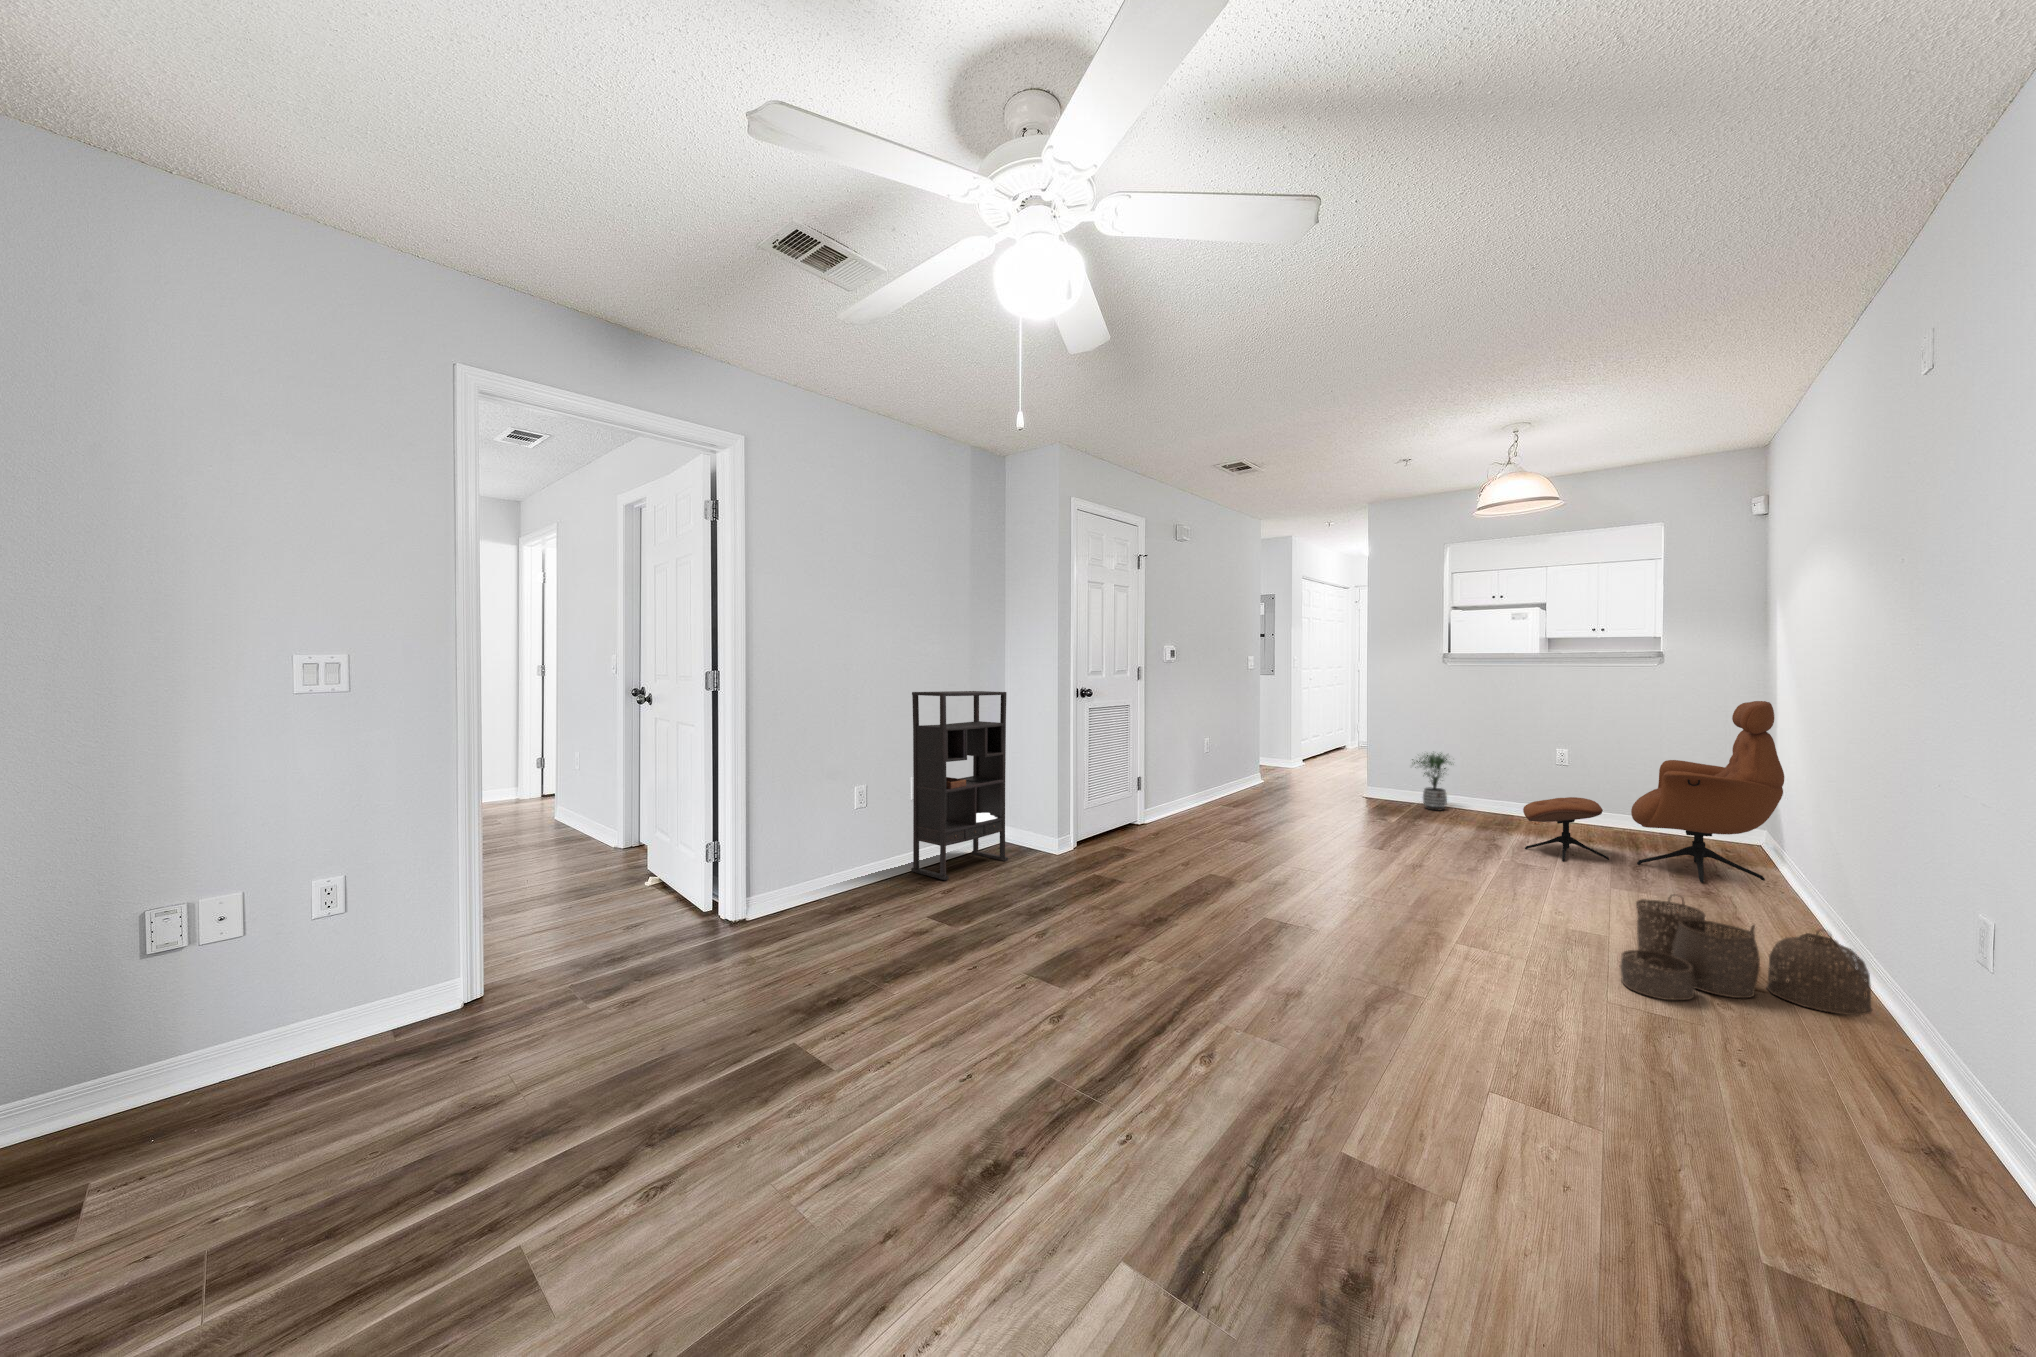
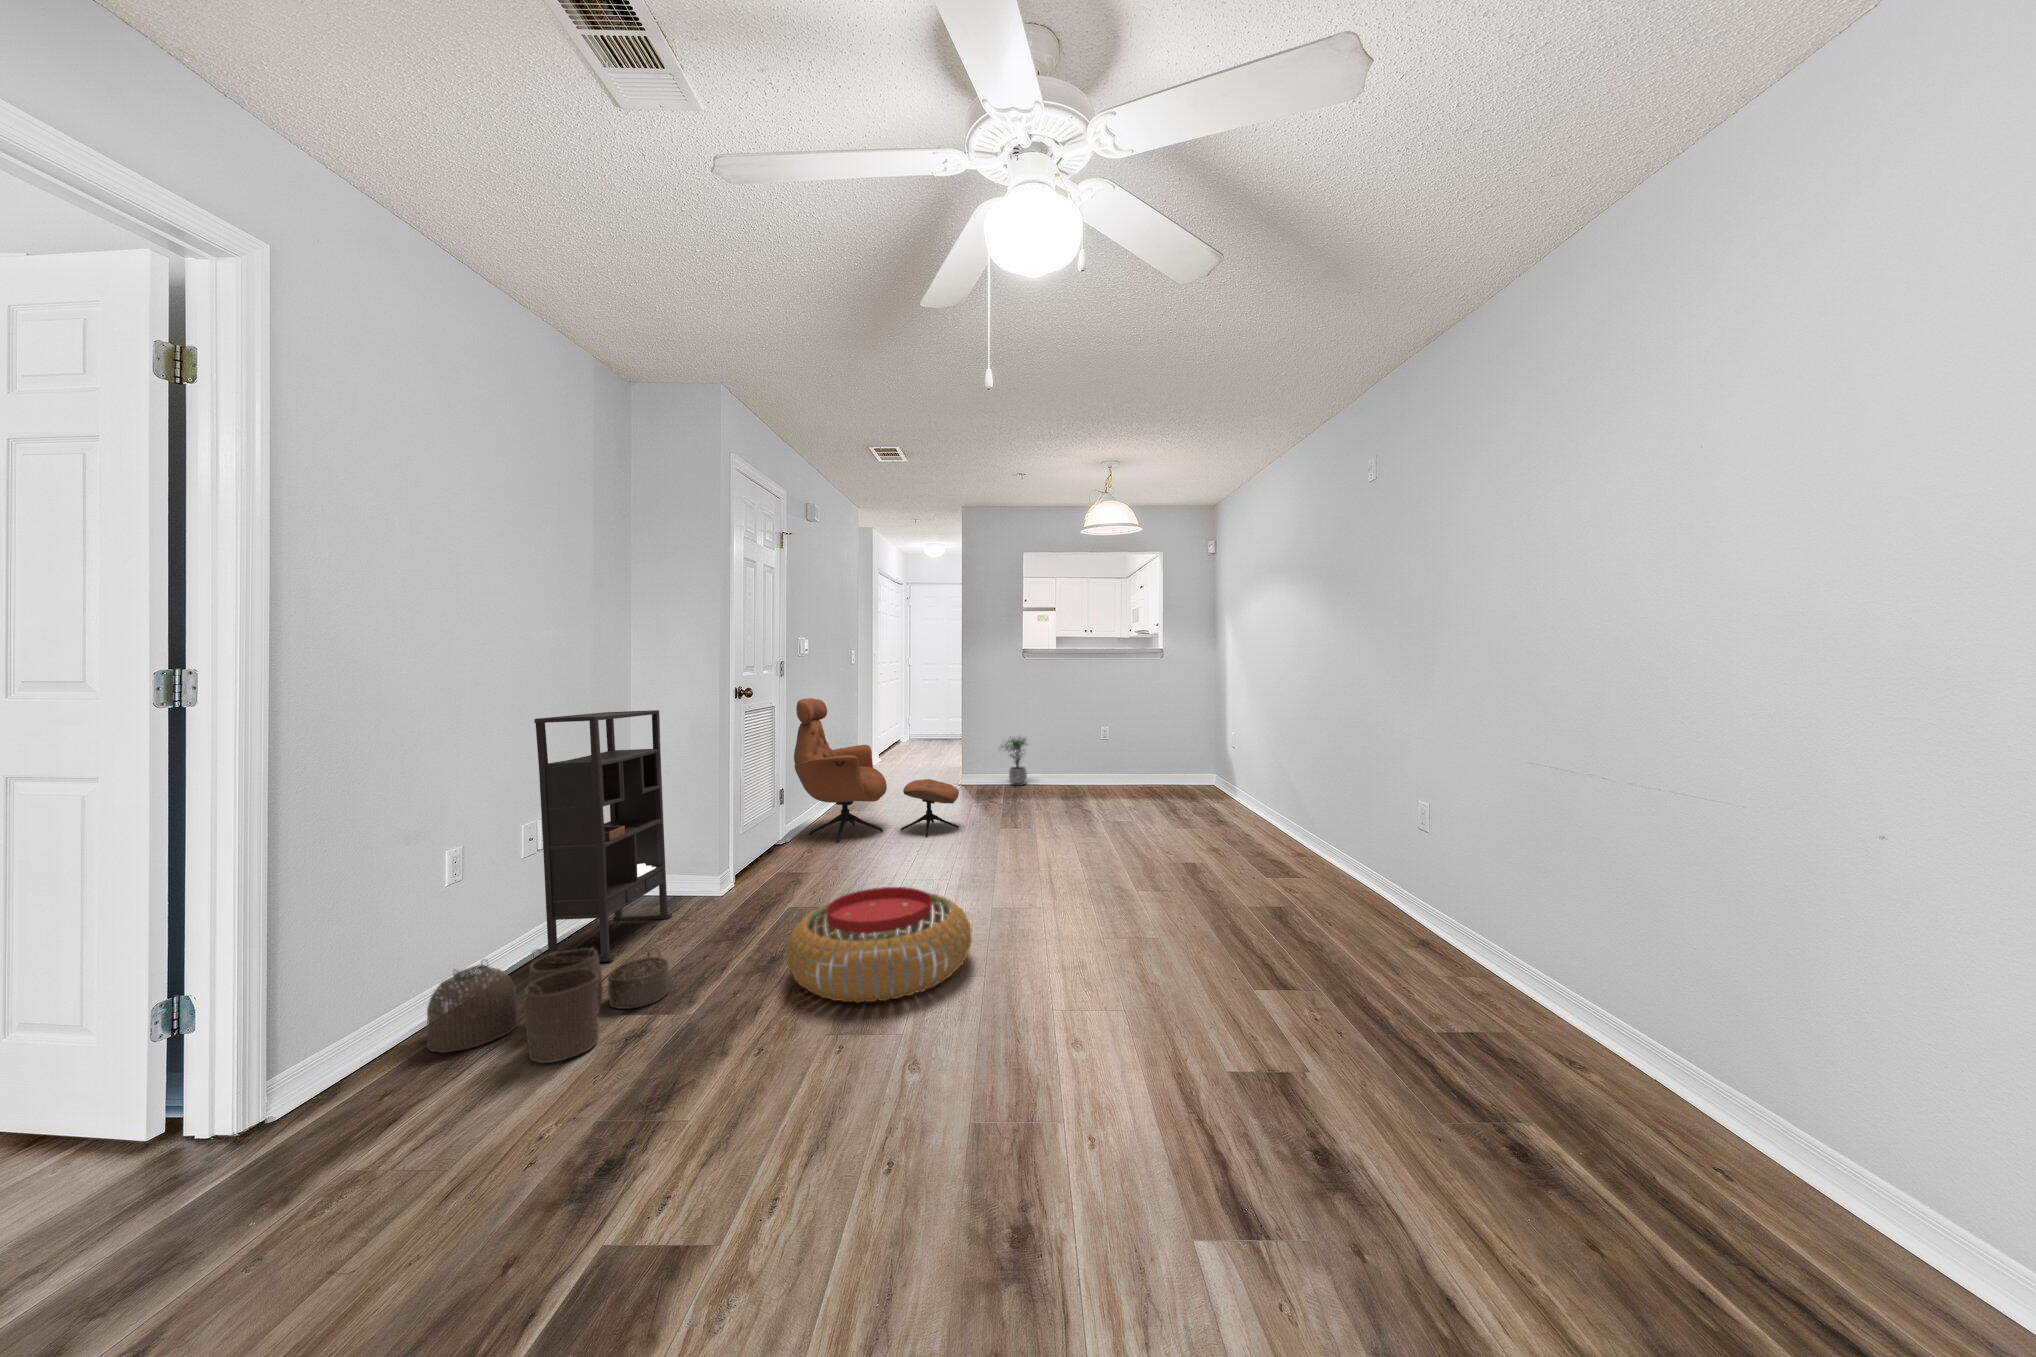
lounge chair: present [1523,701,1784,883] -> present [794,698,959,842]
pouf: none [1027,868,1197,970] -> present [787,887,972,1002]
woven basket: present [1621,894,1872,1016] -> present [426,948,669,1063]

